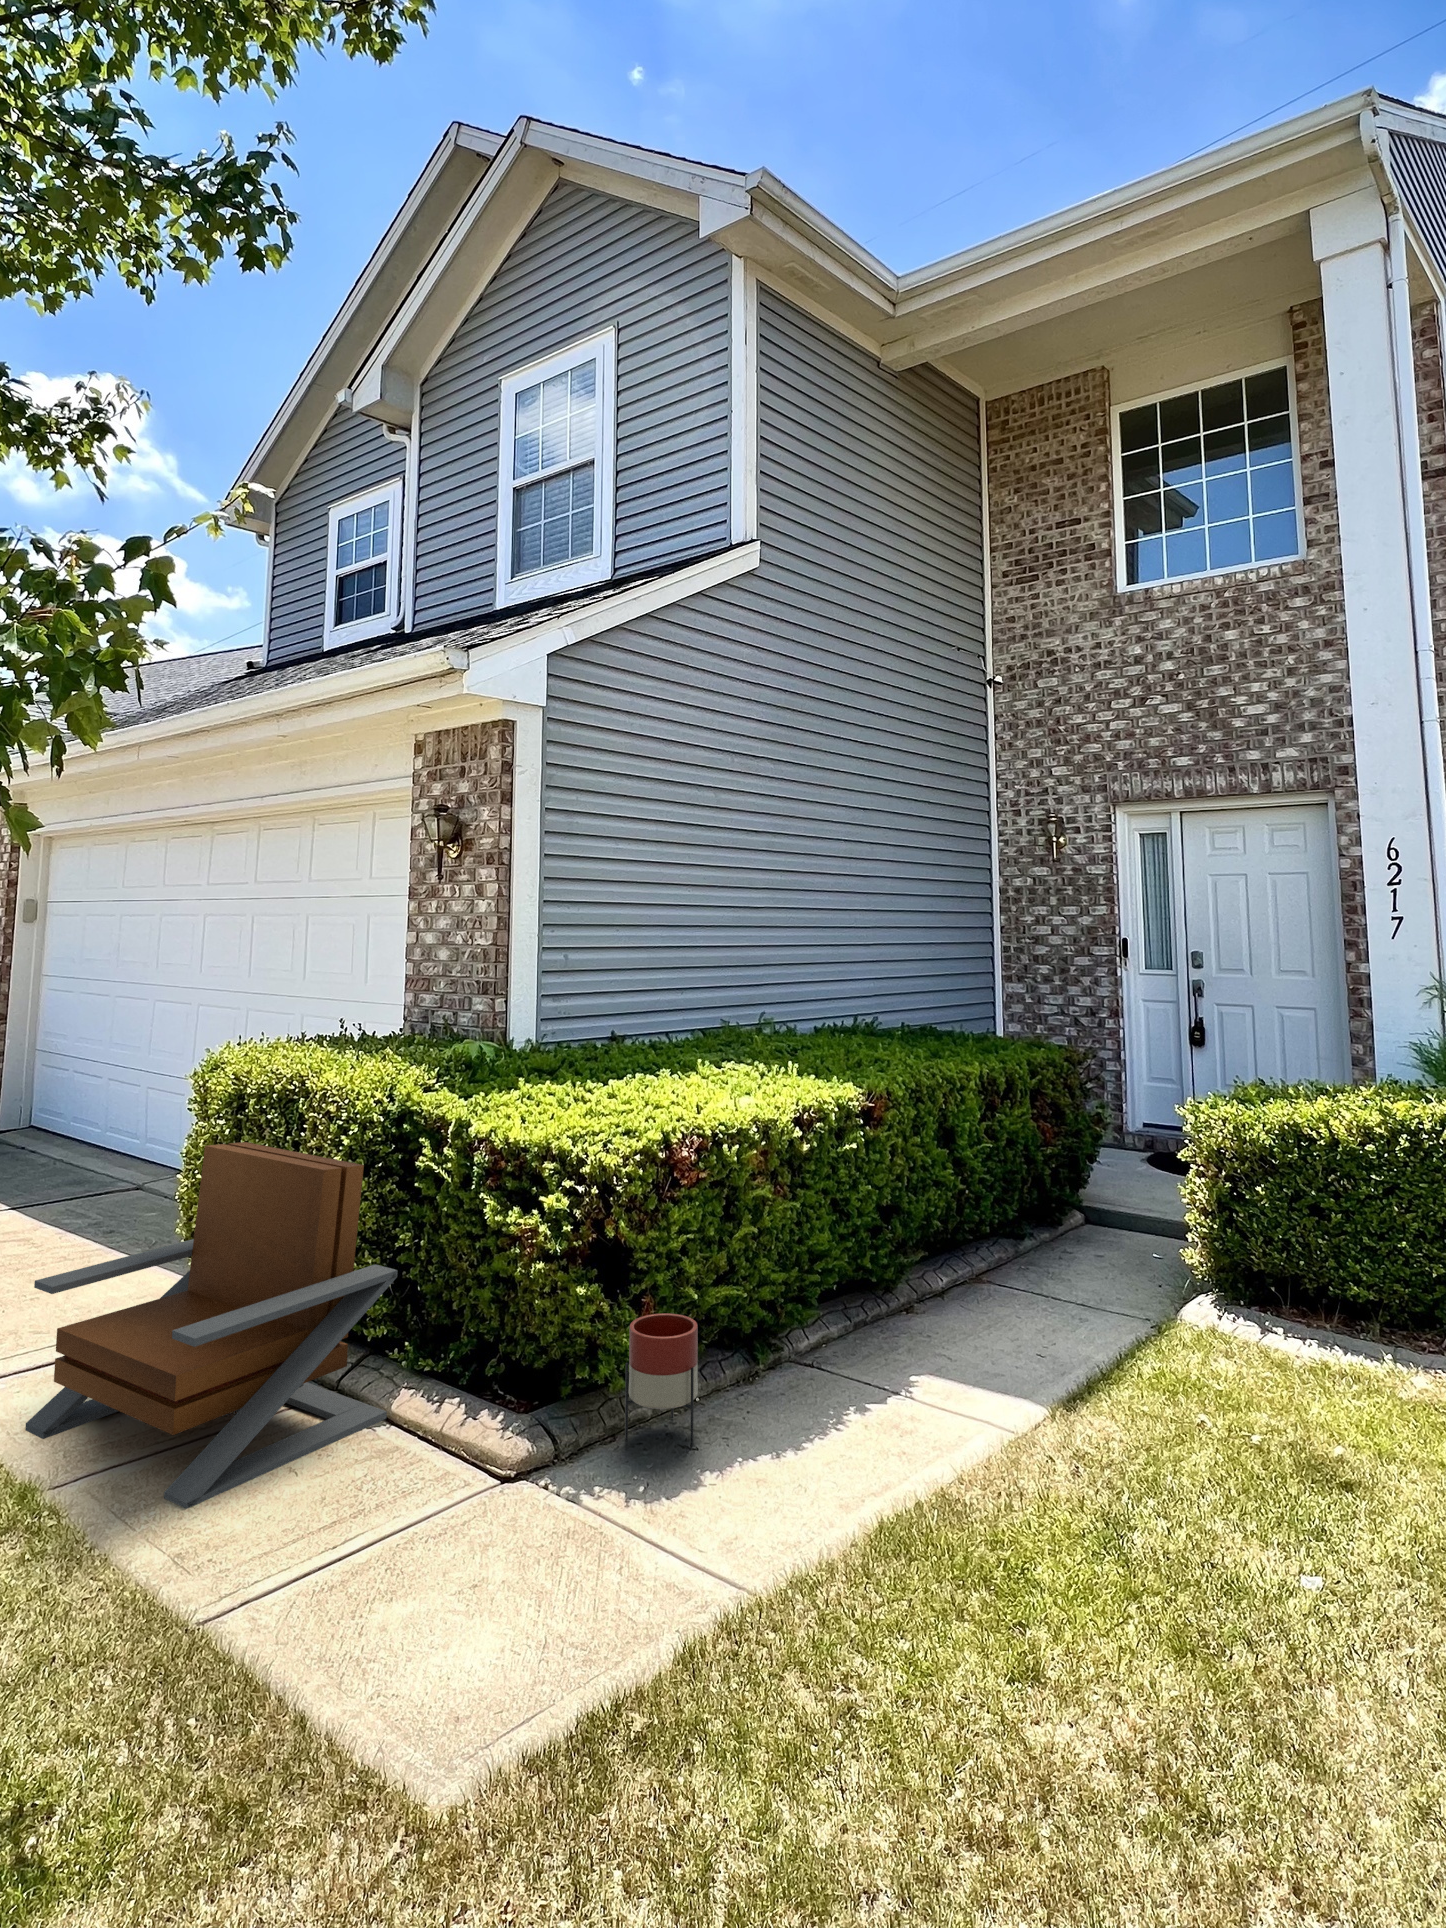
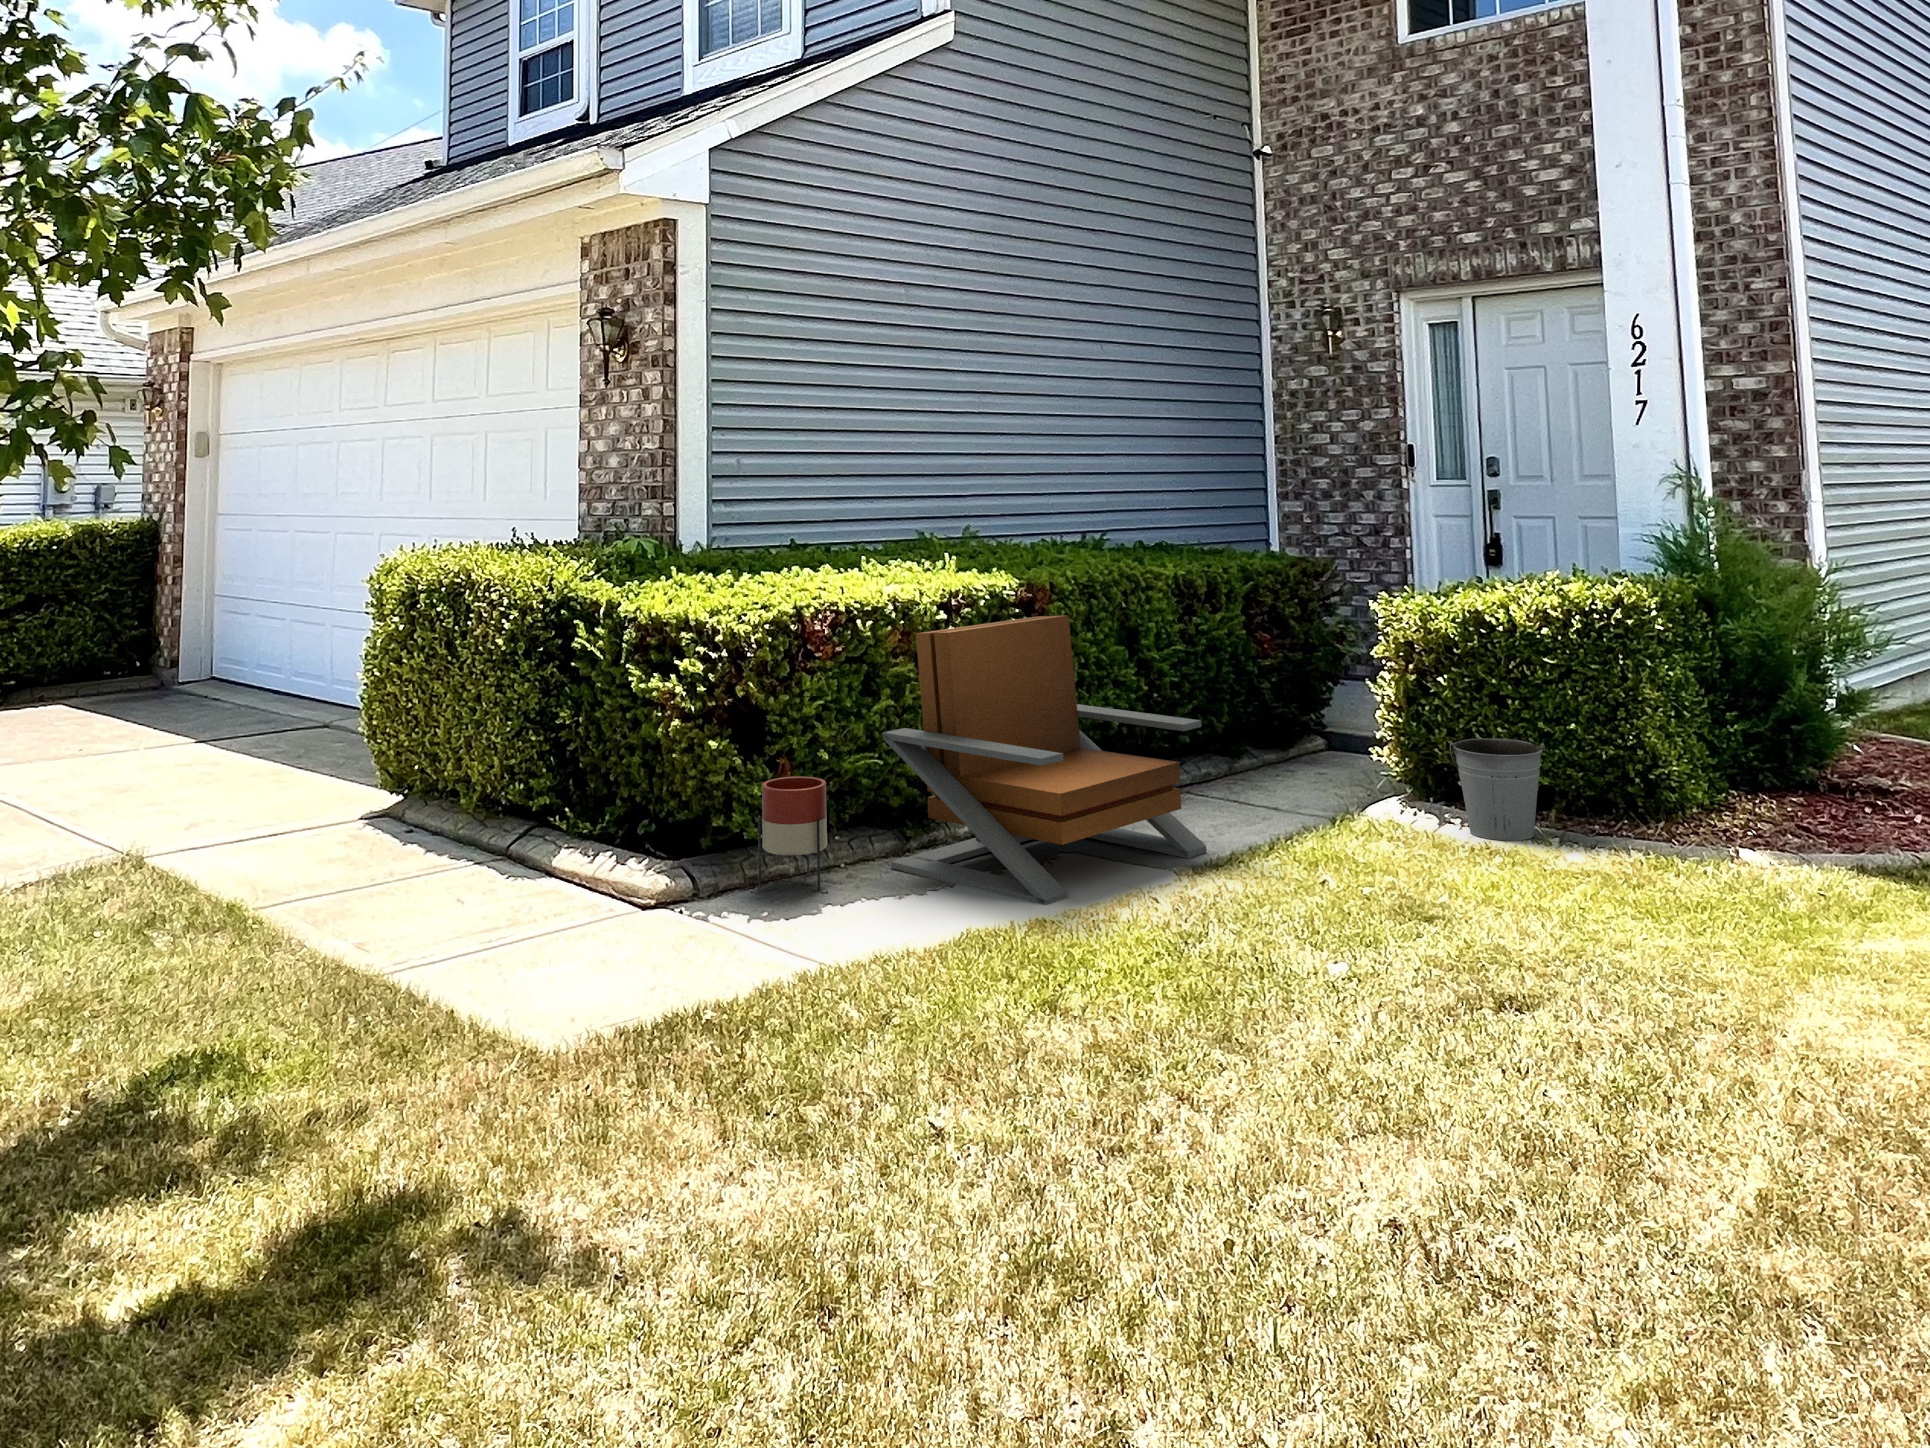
lounge chair: present [25,1142,397,1509] -> present [883,615,1206,905]
bucket: none [1279,1248,1374,1357] -> present [1450,739,1544,841]

